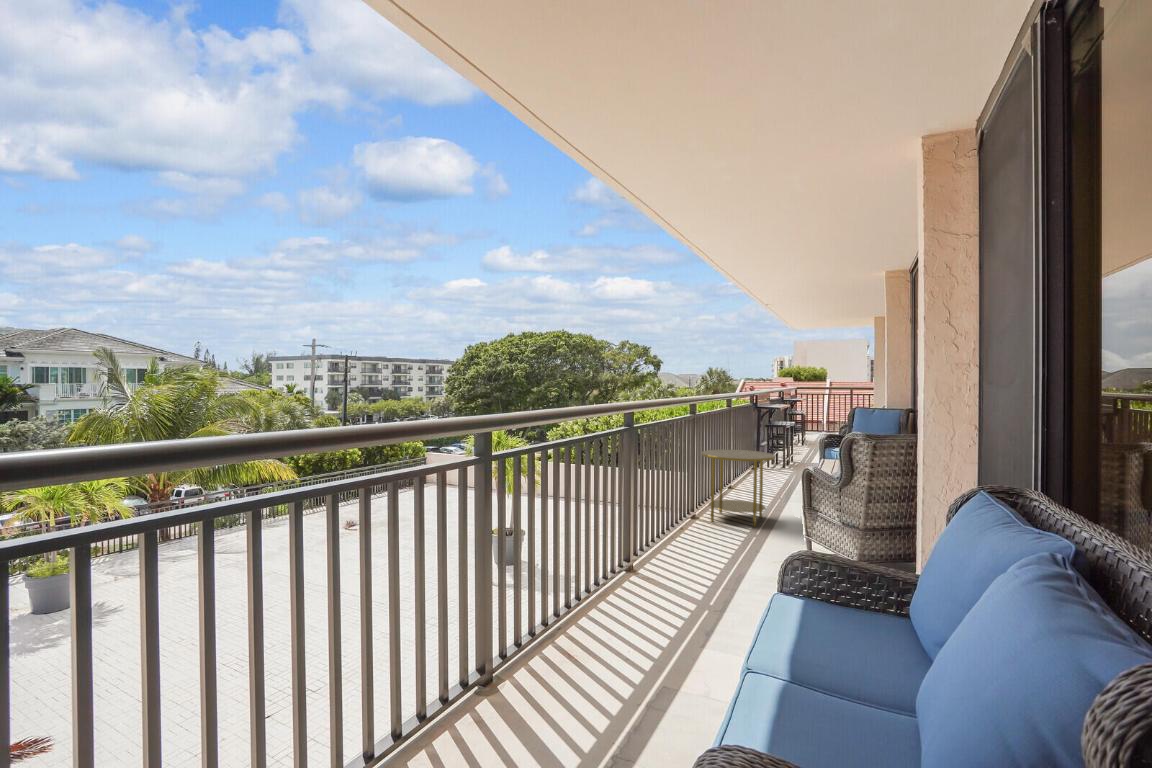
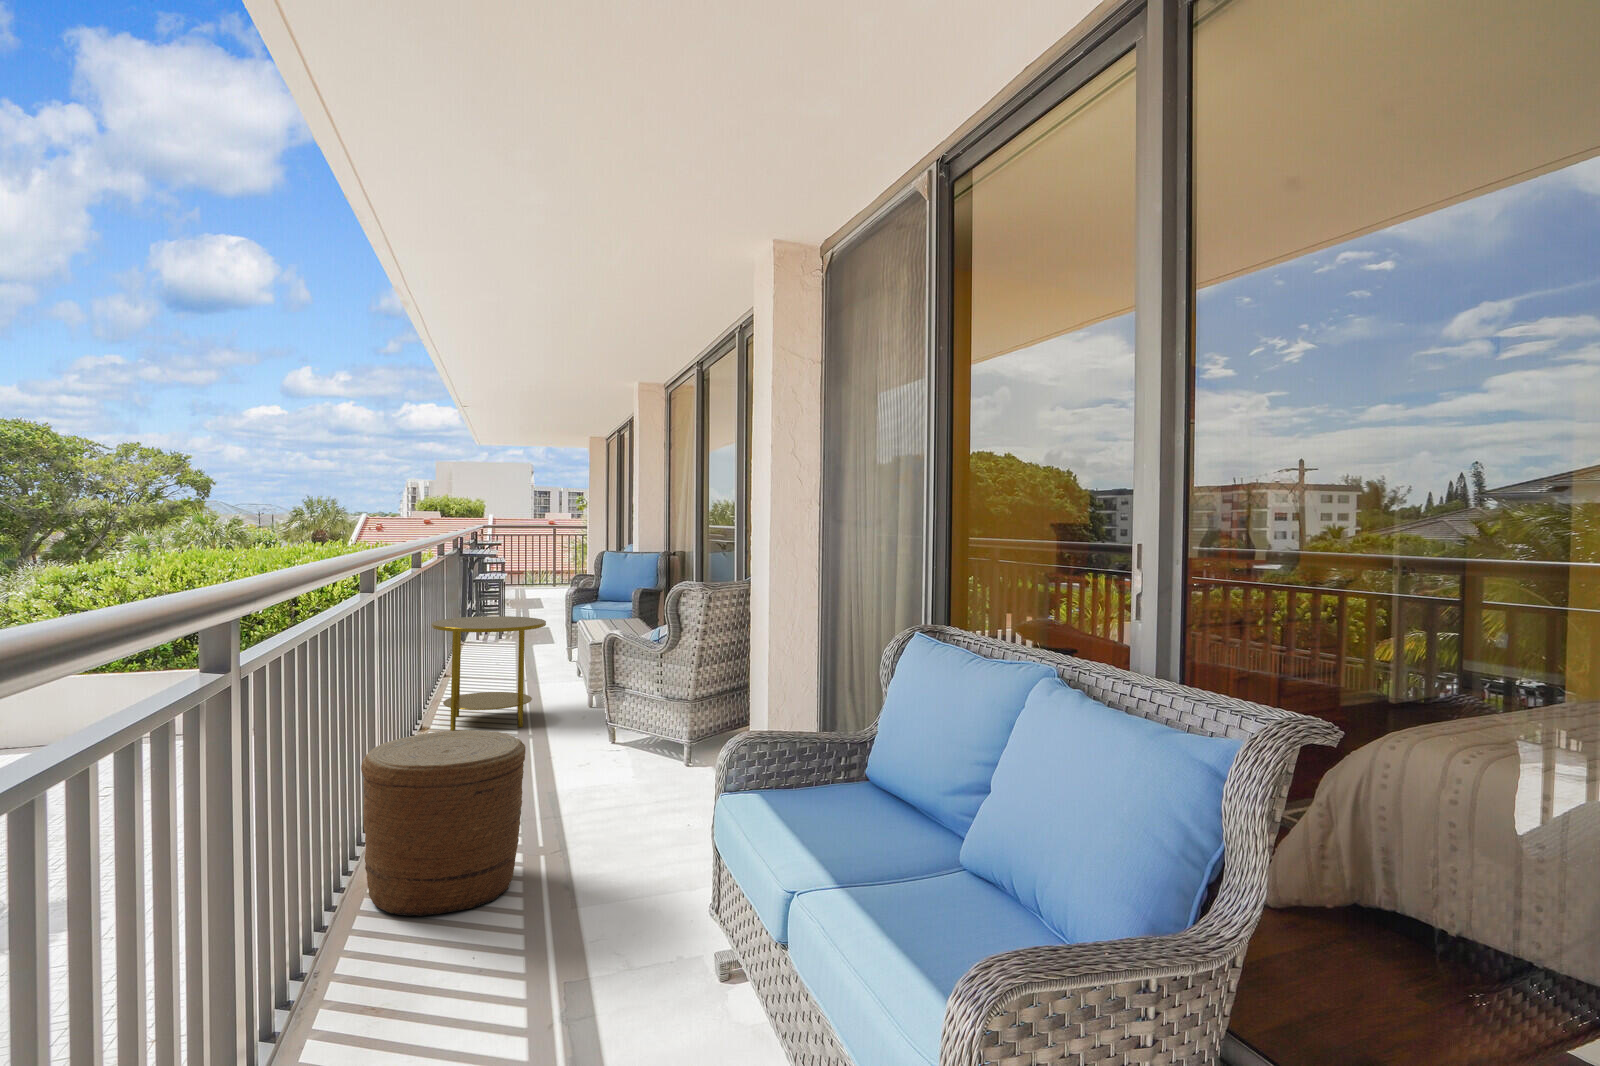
woven basket: none [596,518,688,629] -> present [361,730,526,916]

